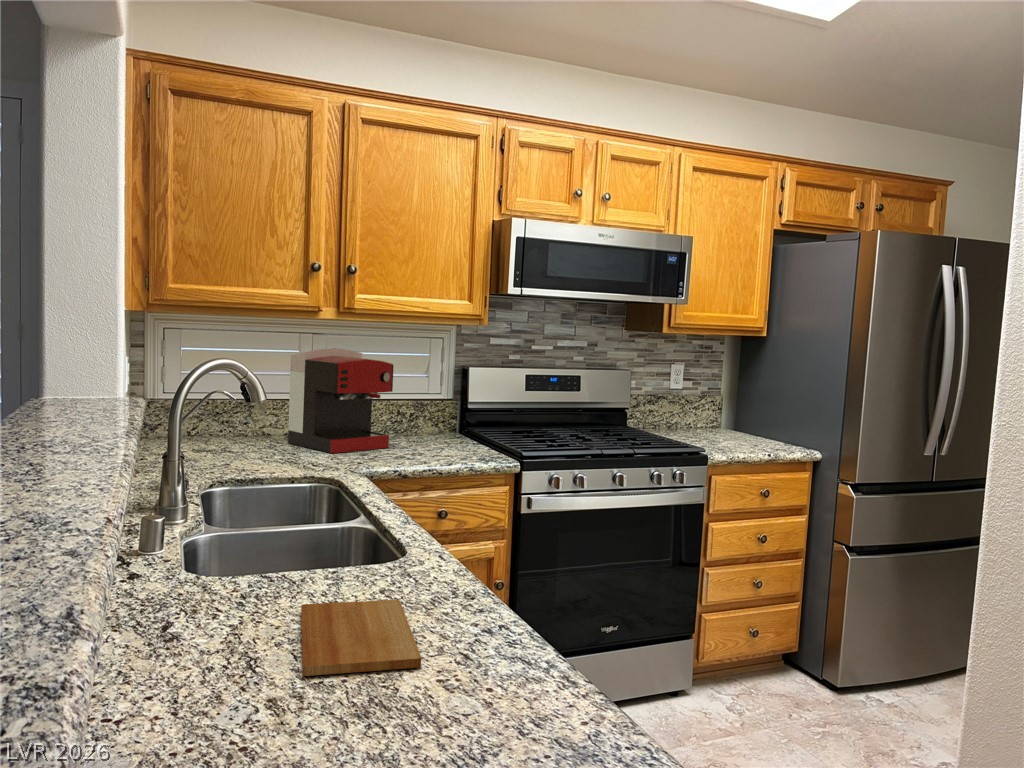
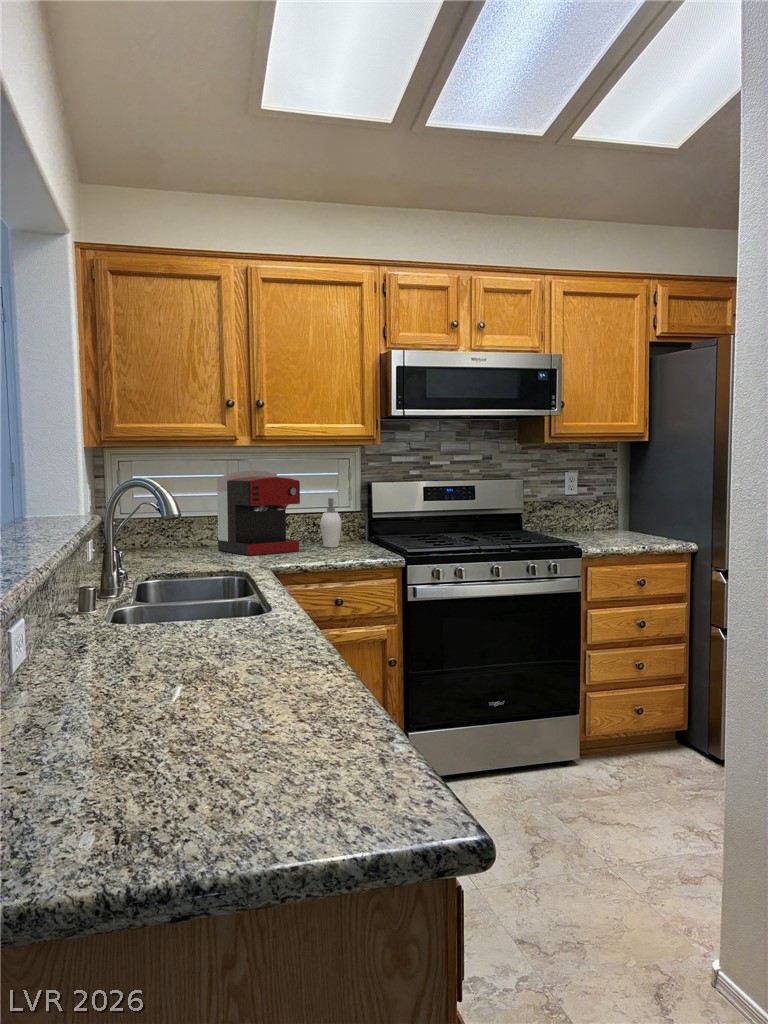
soap dispenser: none [410,385,435,443] -> present [320,498,342,547]
cutting board: present [301,600,421,676] -> none [140,626,229,658]

